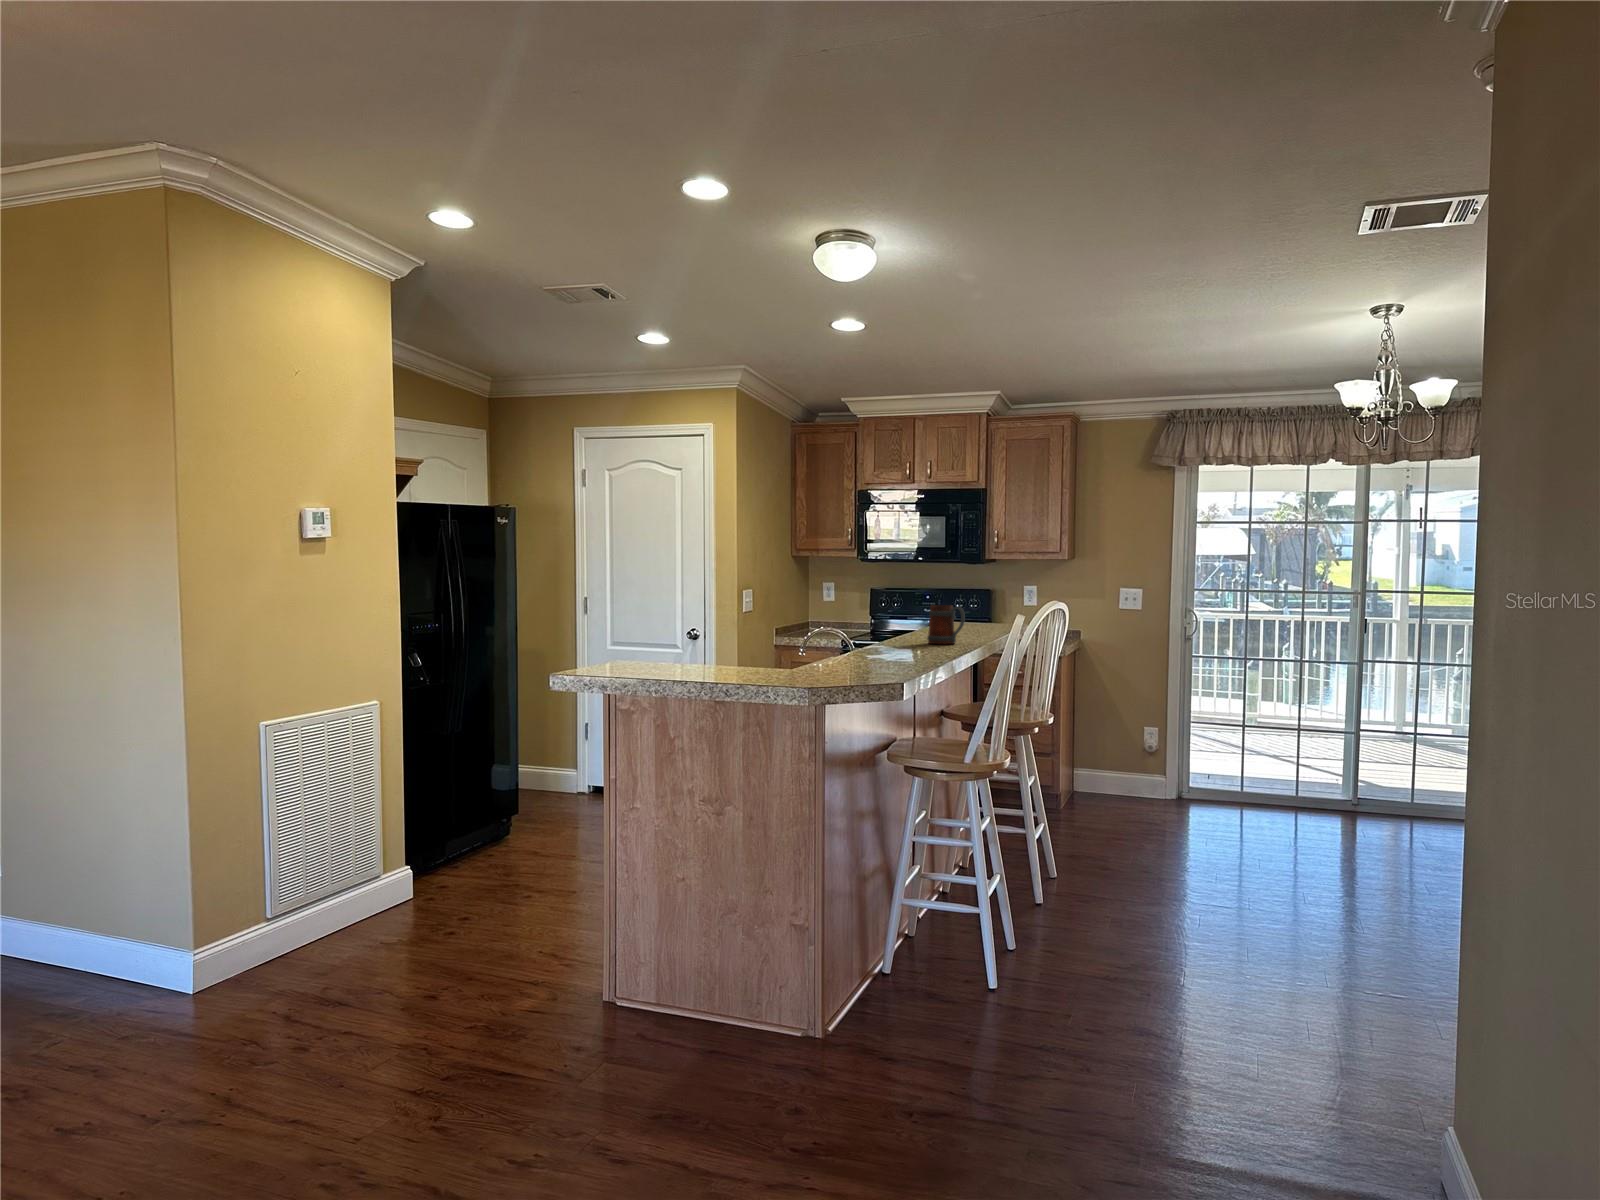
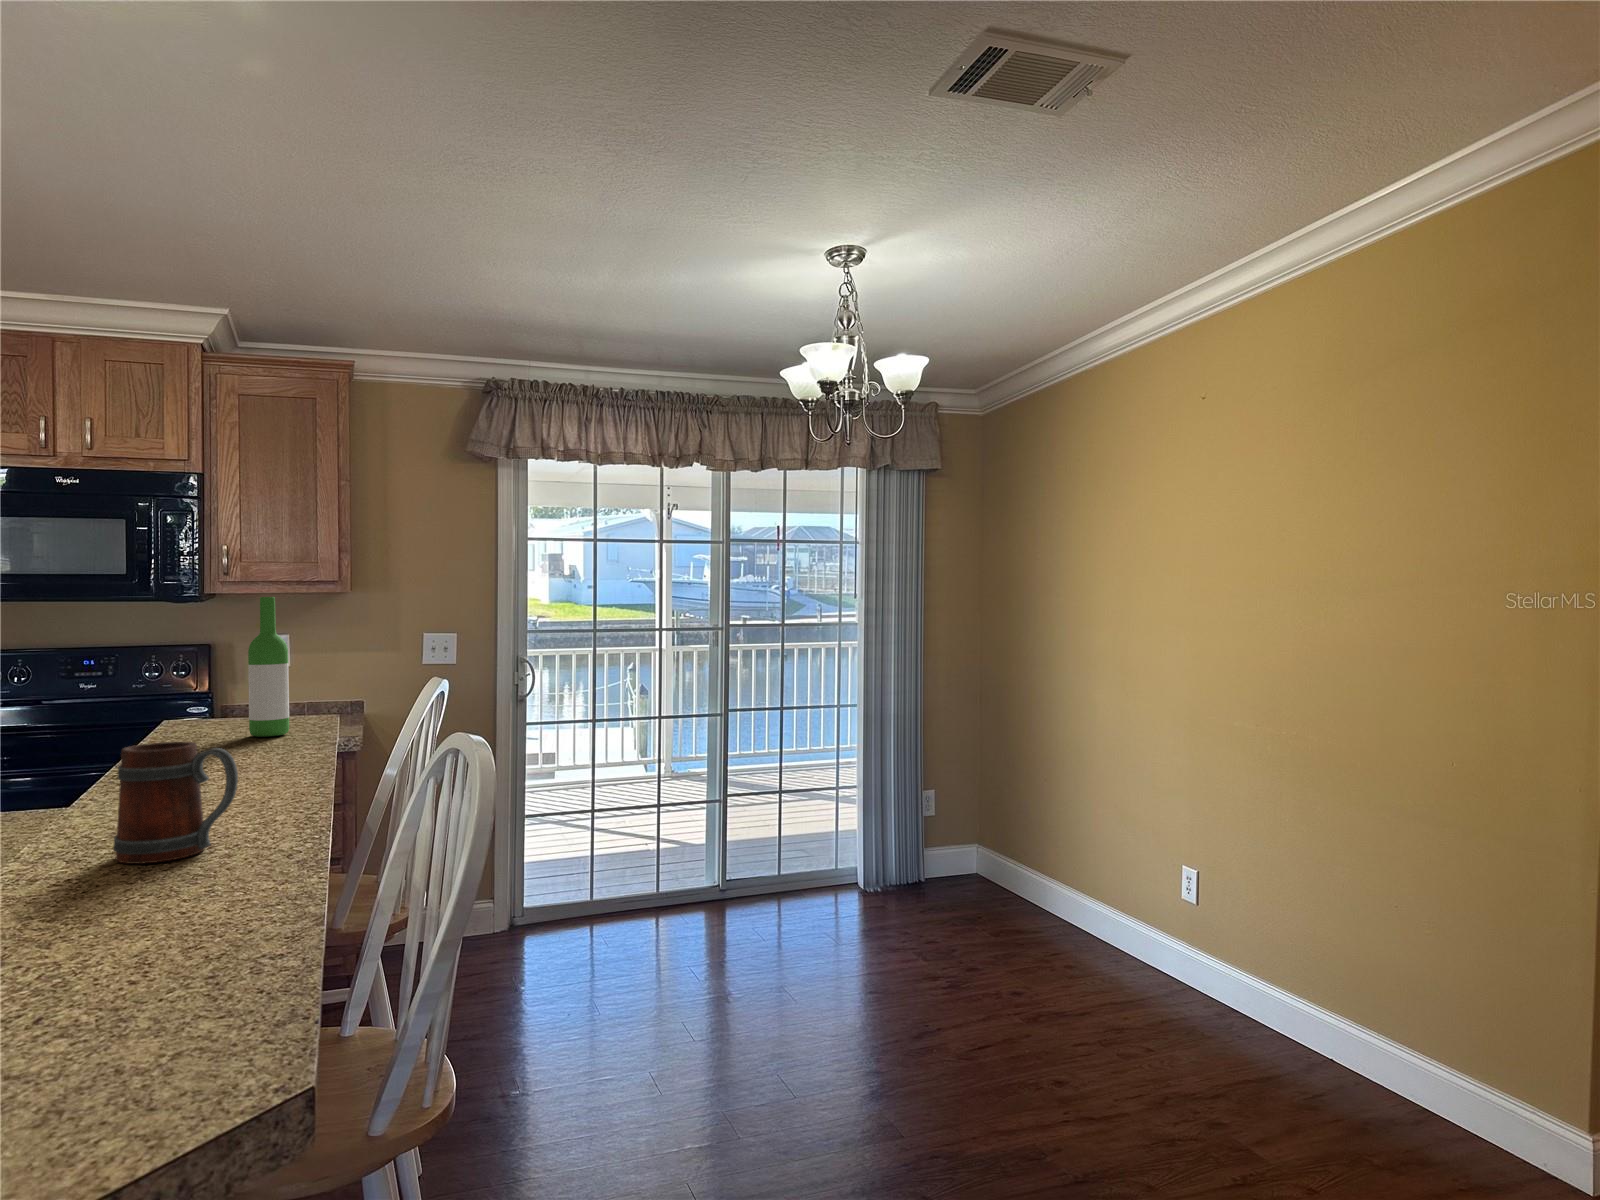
wine bottle: none [990,558,1008,627] -> present [248,597,289,737]

